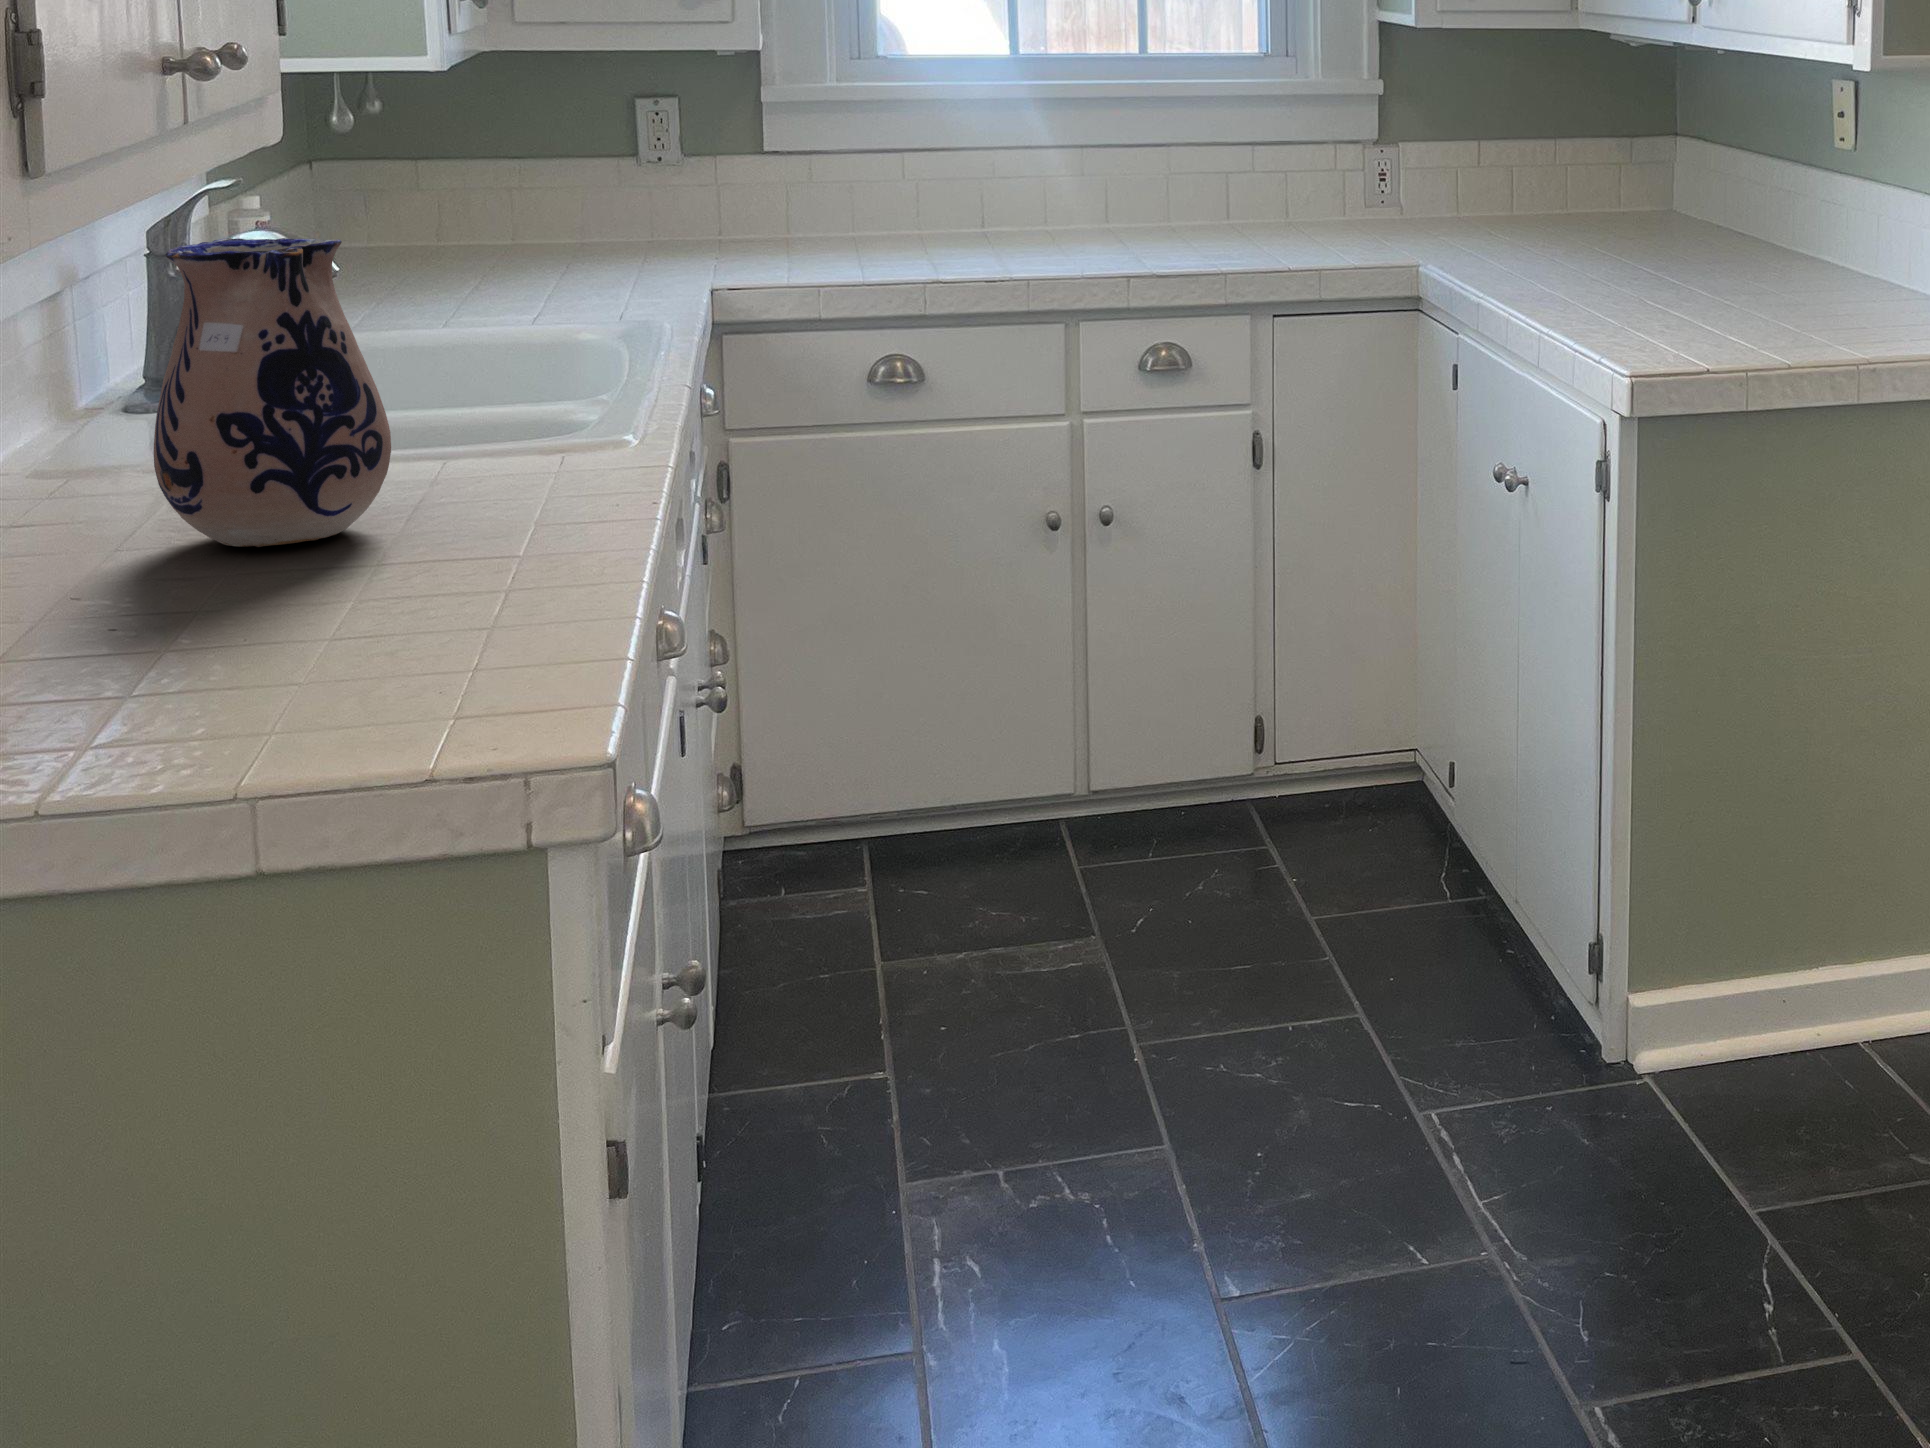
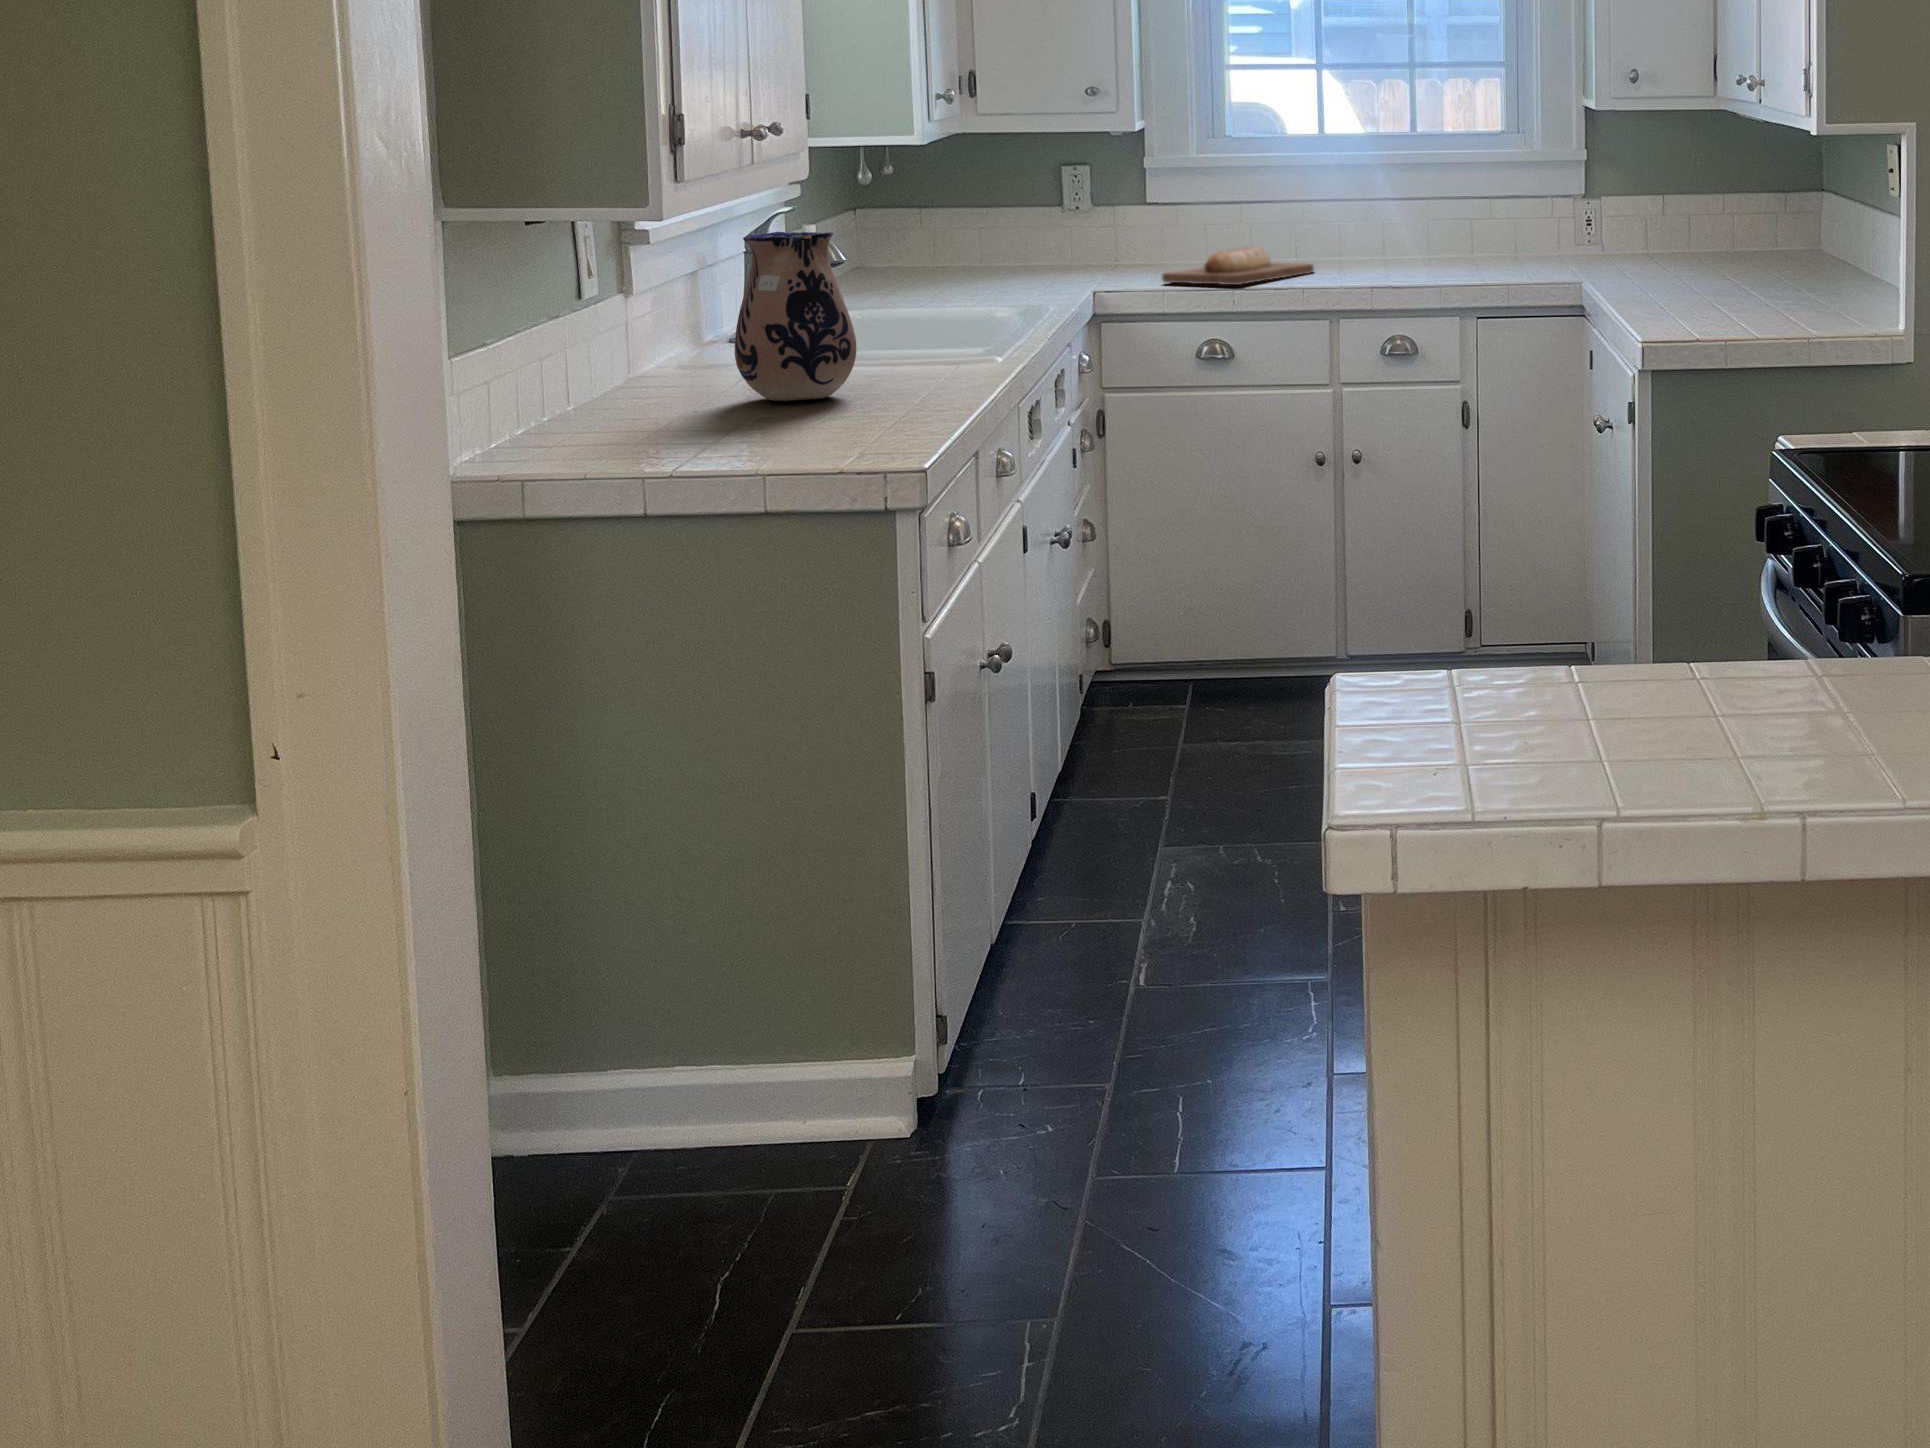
bread loaf: none [812,217,1025,276] -> present [1162,247,1314,285]

